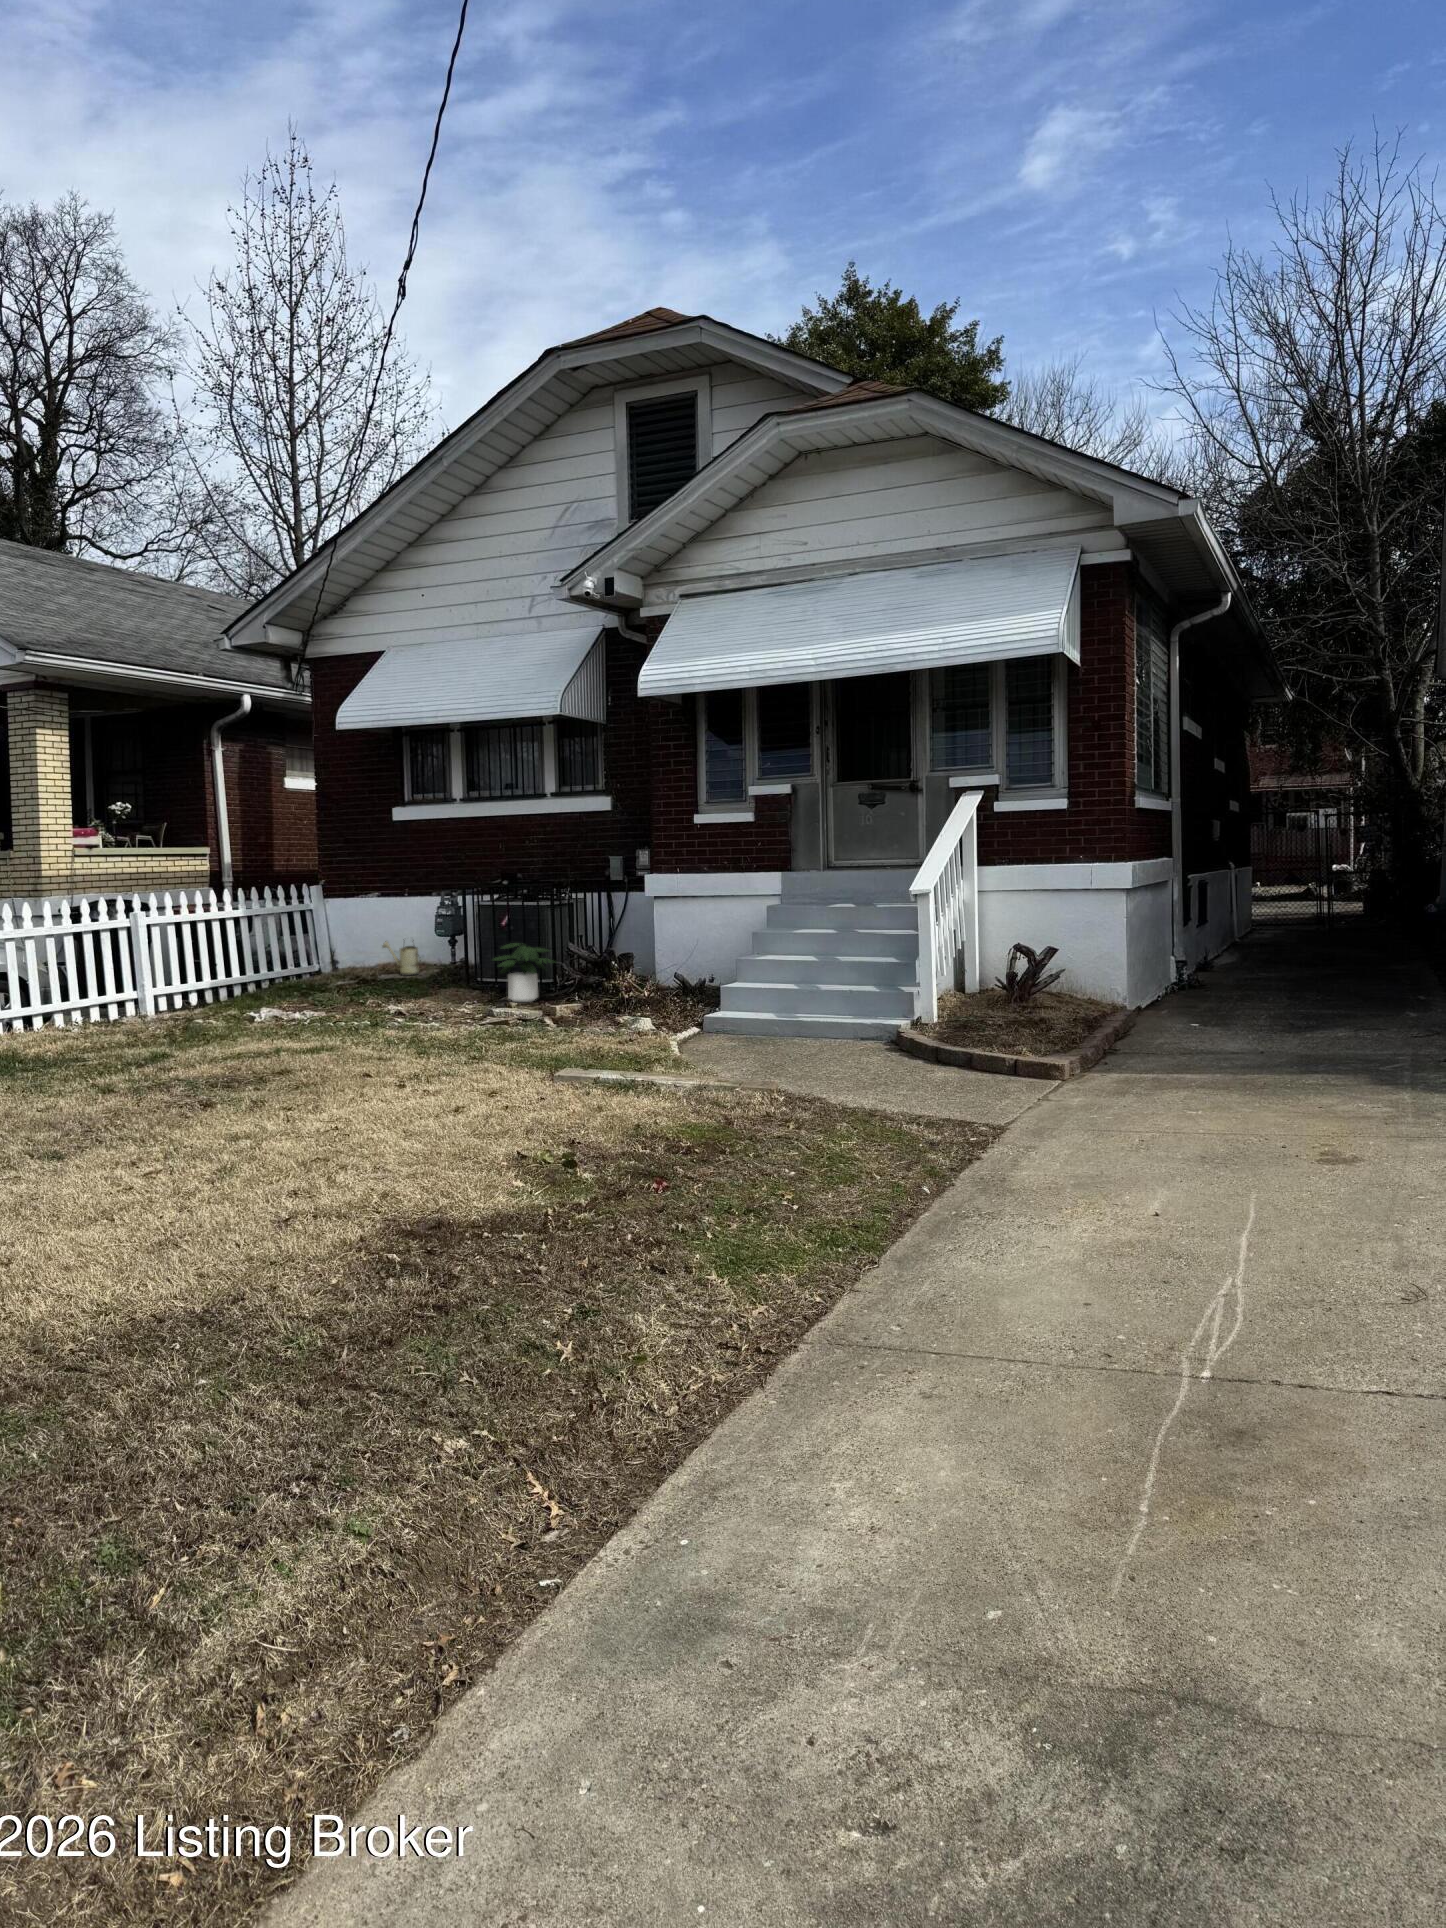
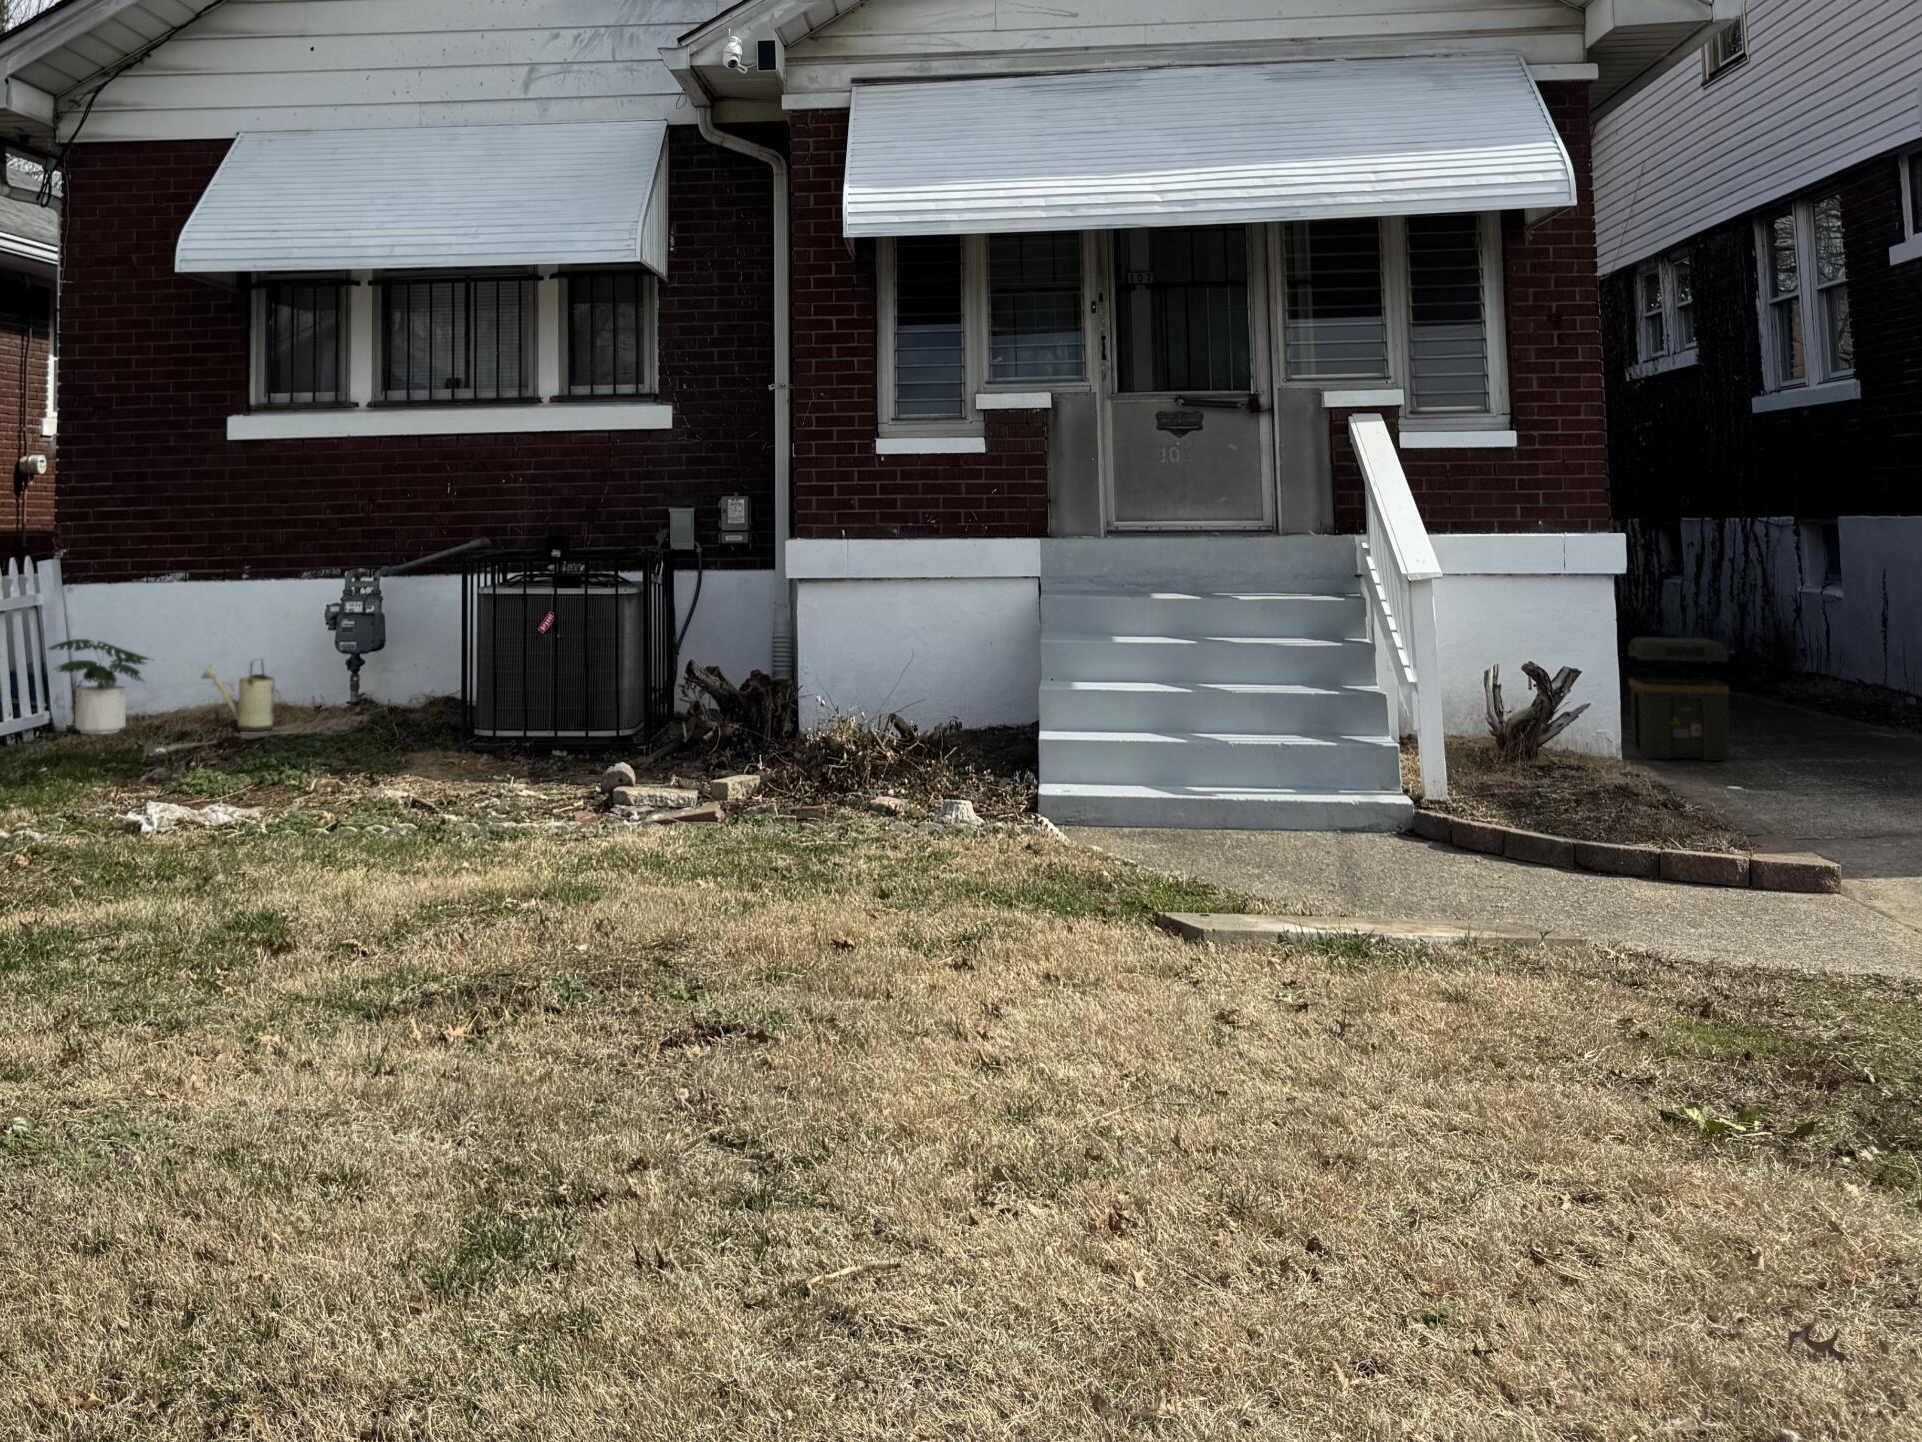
toolbox: none [1159,928,1219,1003] -> present [1628,637,1729,761]
potted plant: present [493,943,554,1002] -> present [49,639,149,734]

